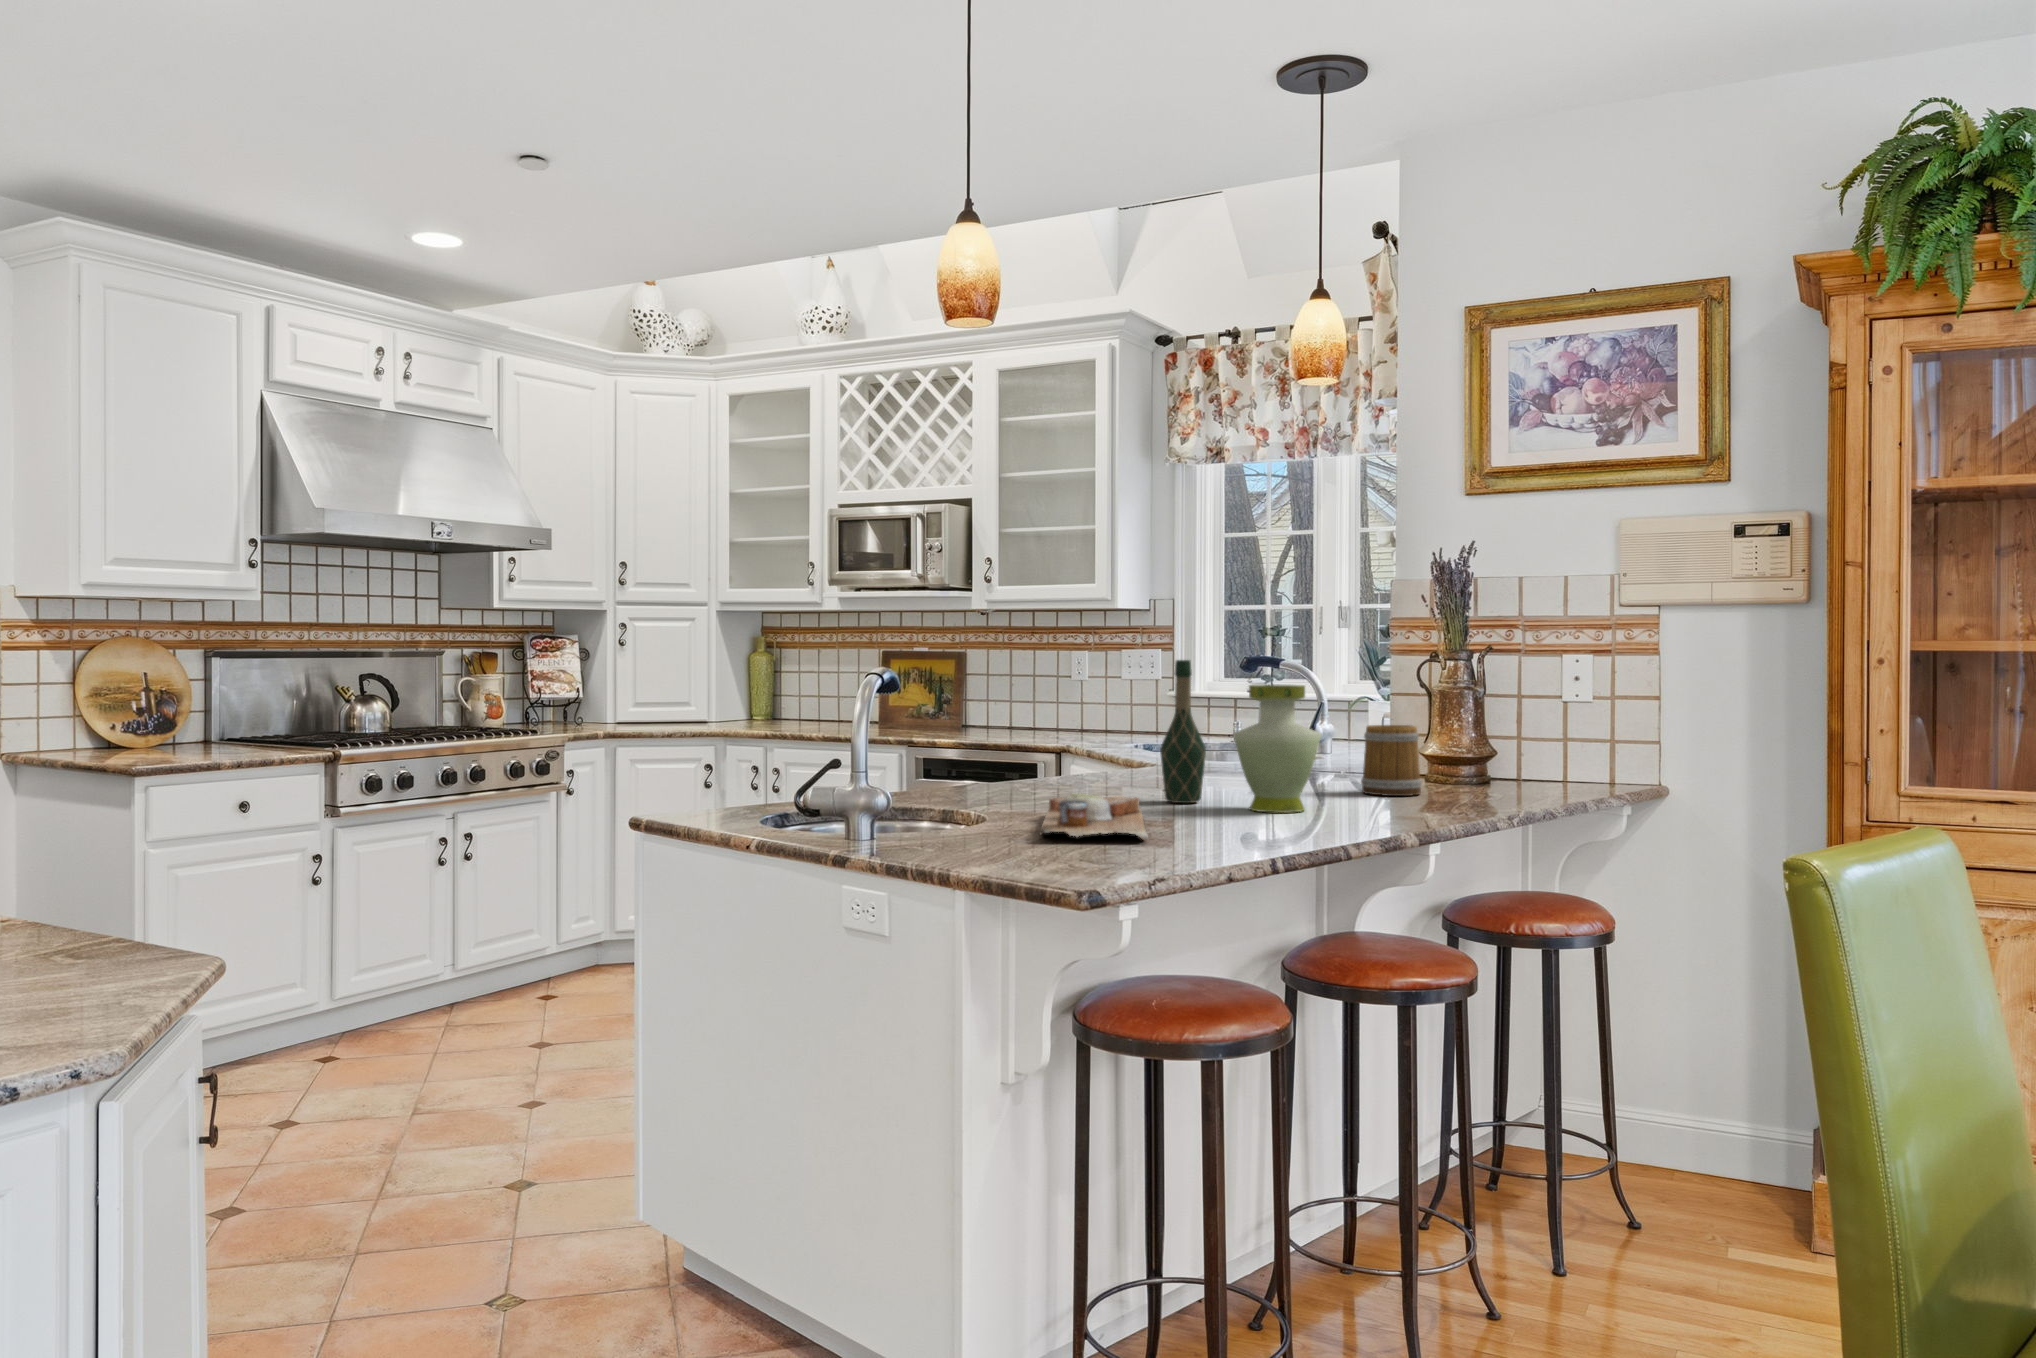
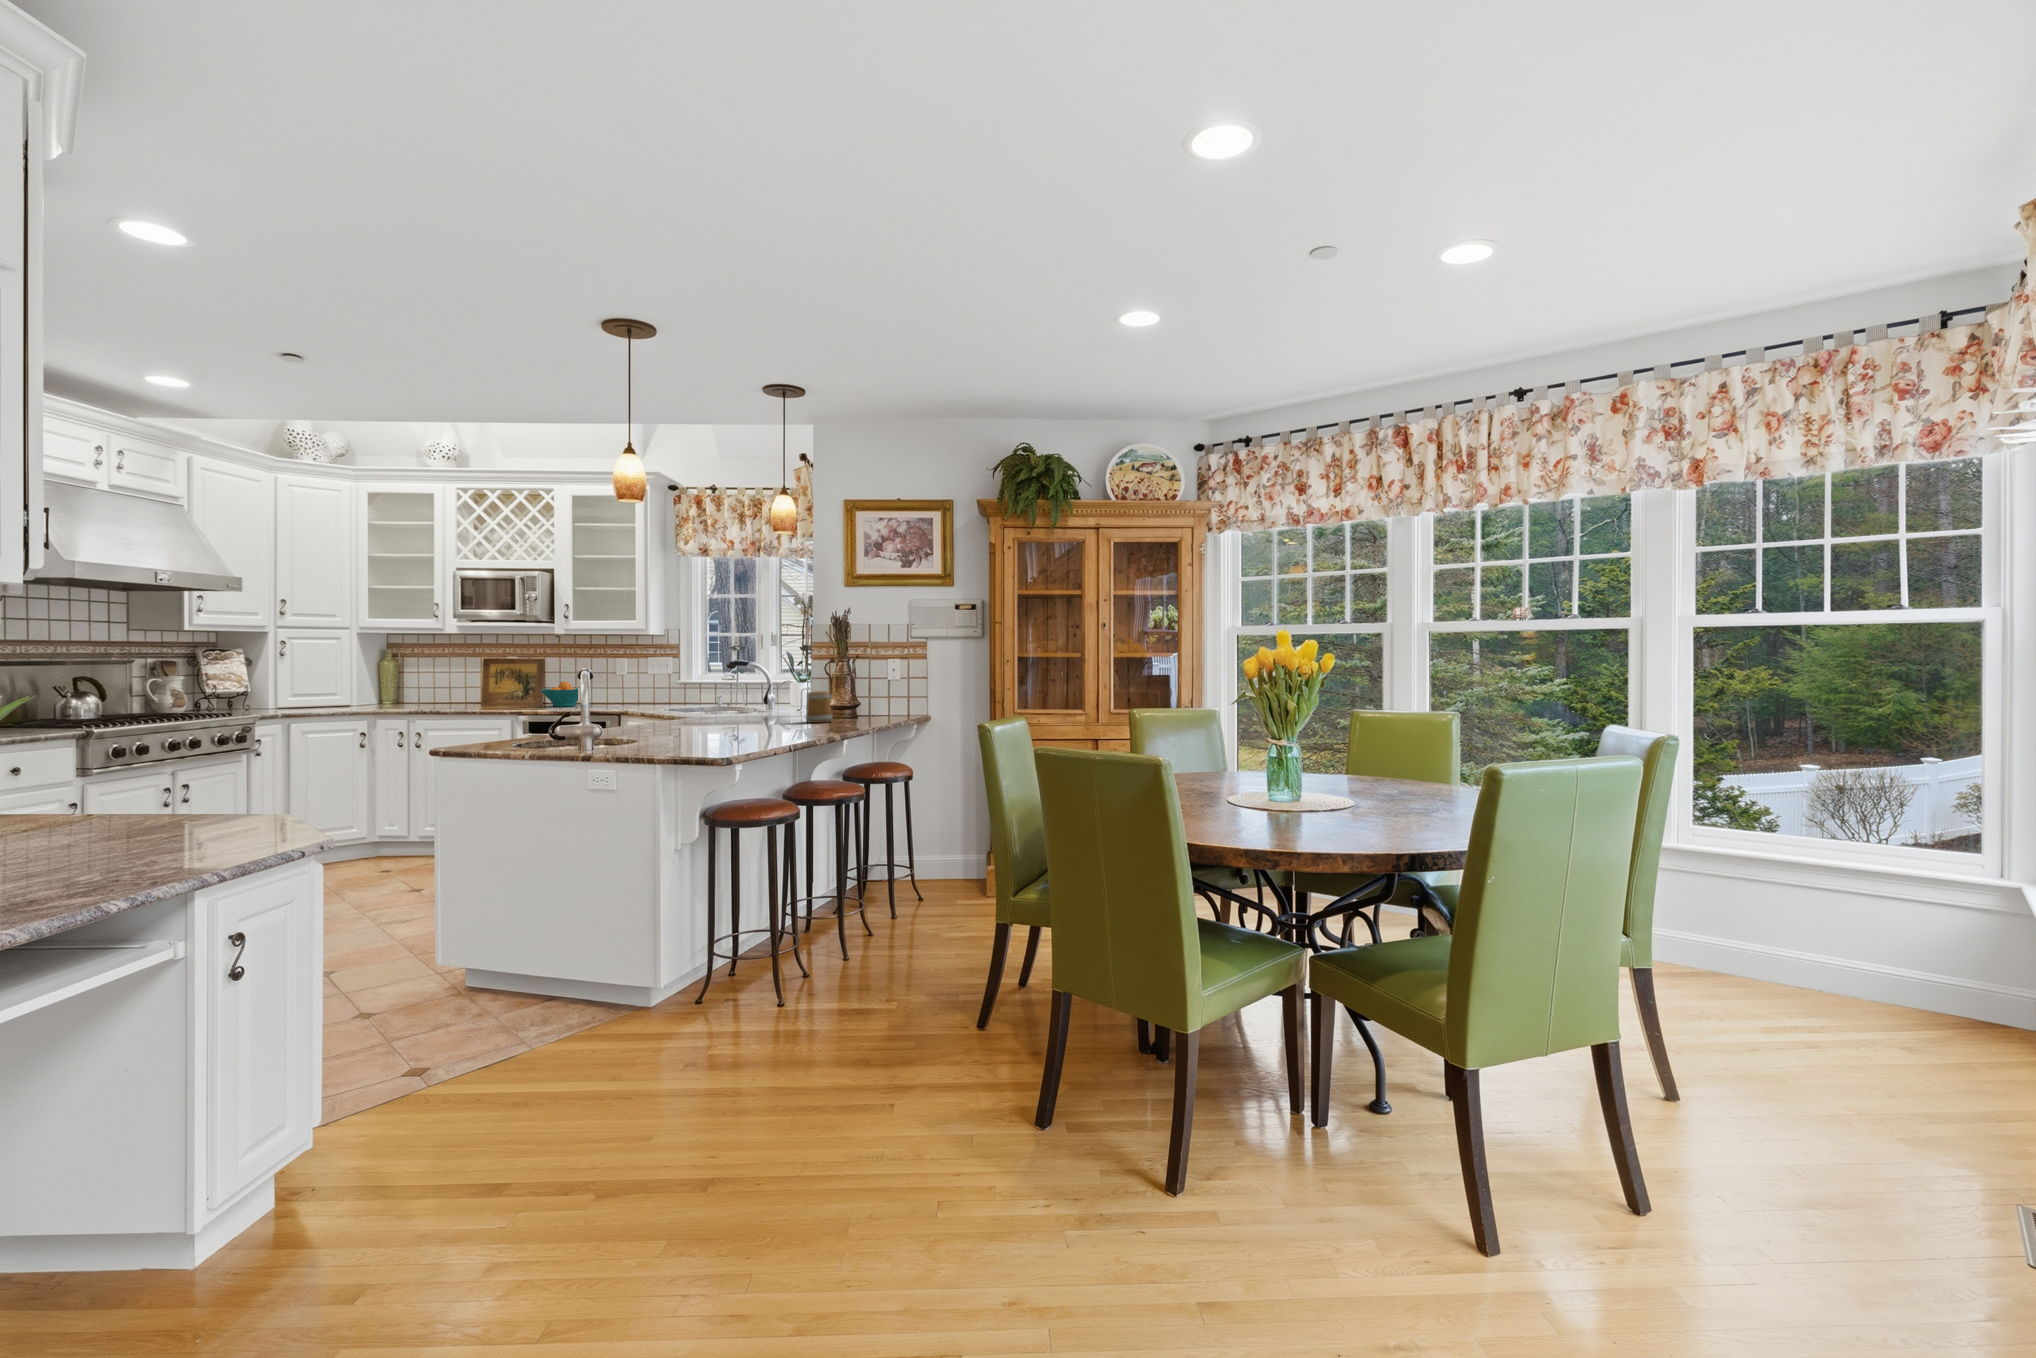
wine bottle: present [1160,660,1206,803] -> none [716,663,738,729]
vase: present [1233,684,1321,813] -> none [753,674,793,730]
fruit bowl: none [953,690,1025,732] -> present [540,681,578,707]
cutting board: present [1040,794,1148,841] -> none [669,724,731,742]

